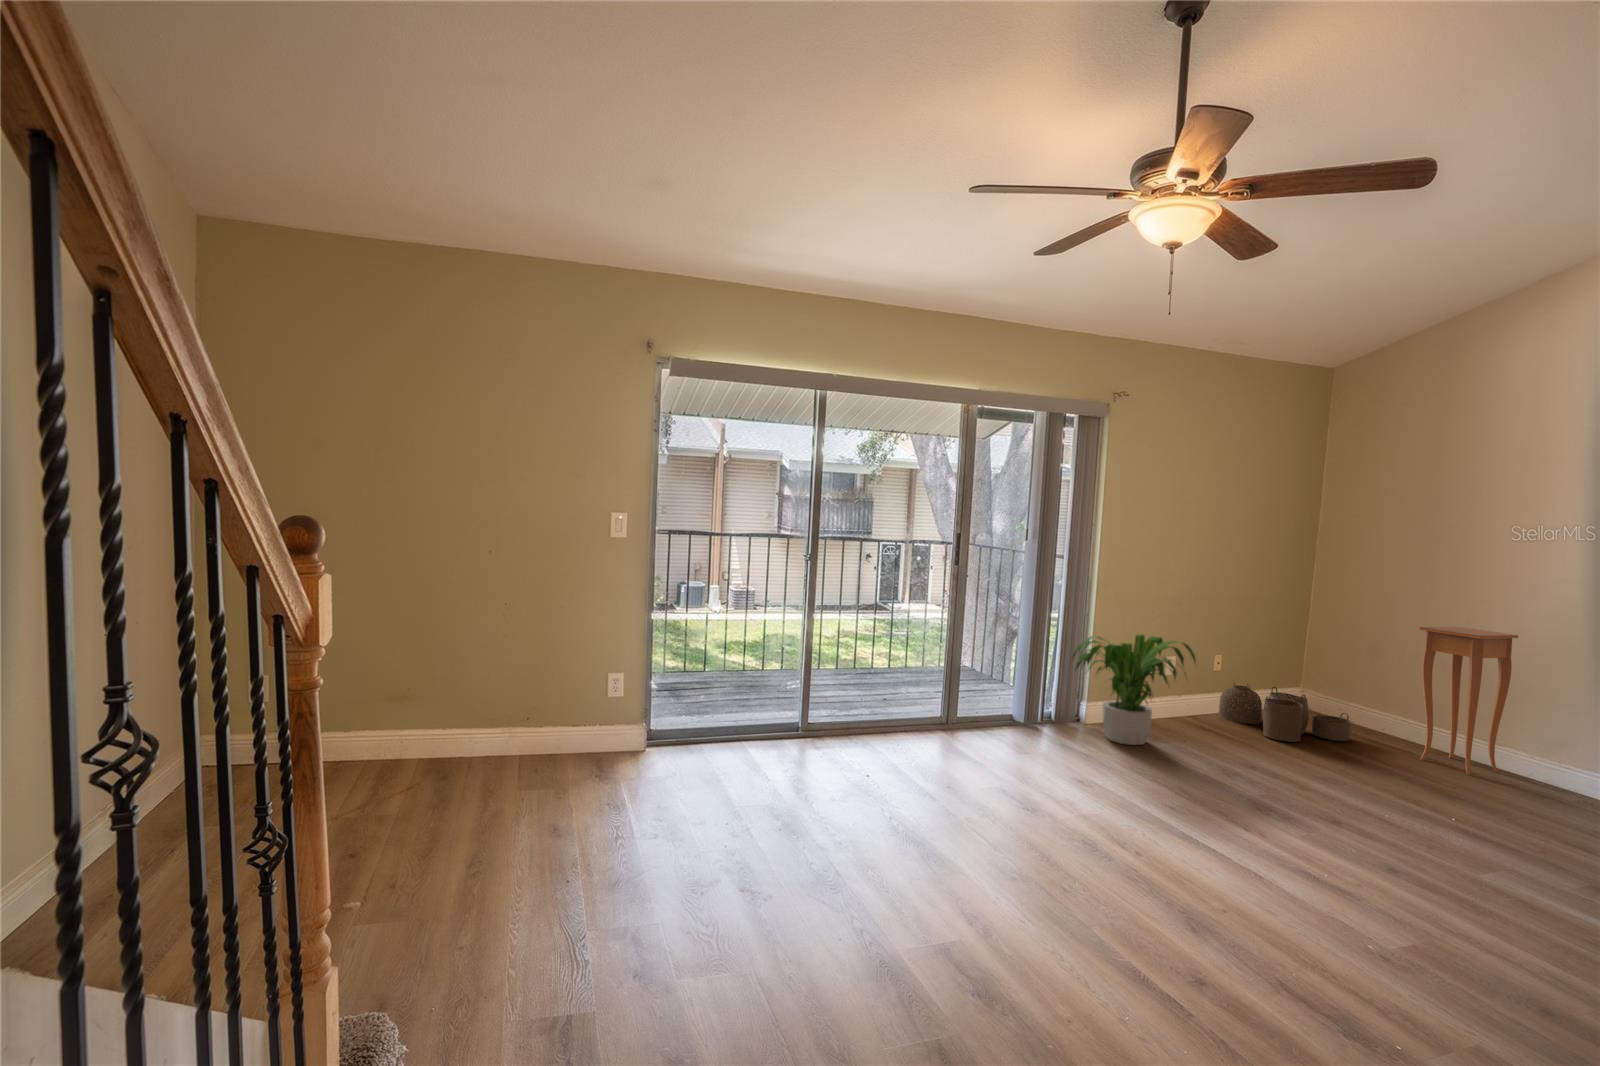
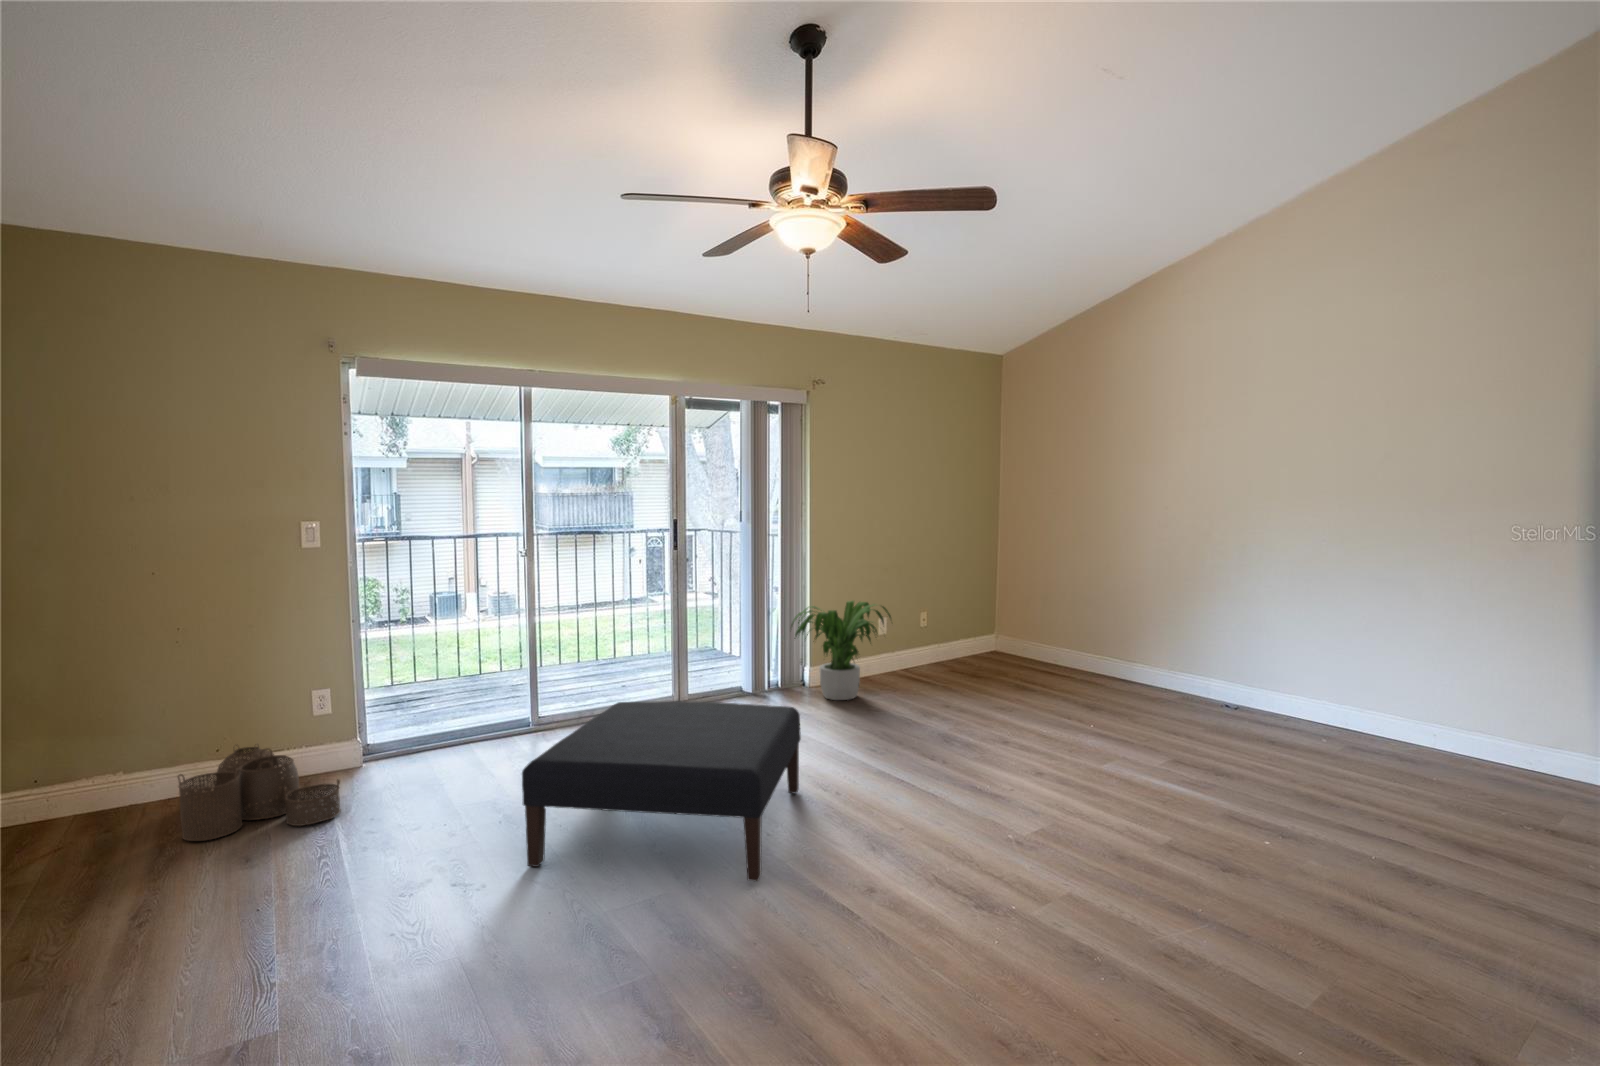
side table: present [1420,626,1518,775] -> none [1063,572,1127,690]
woven basket: present [1218,683,1352,742] -> present [178,746,341,841]
ottoman: none [814,721,1118,977] -> present [522,701,801,881]

